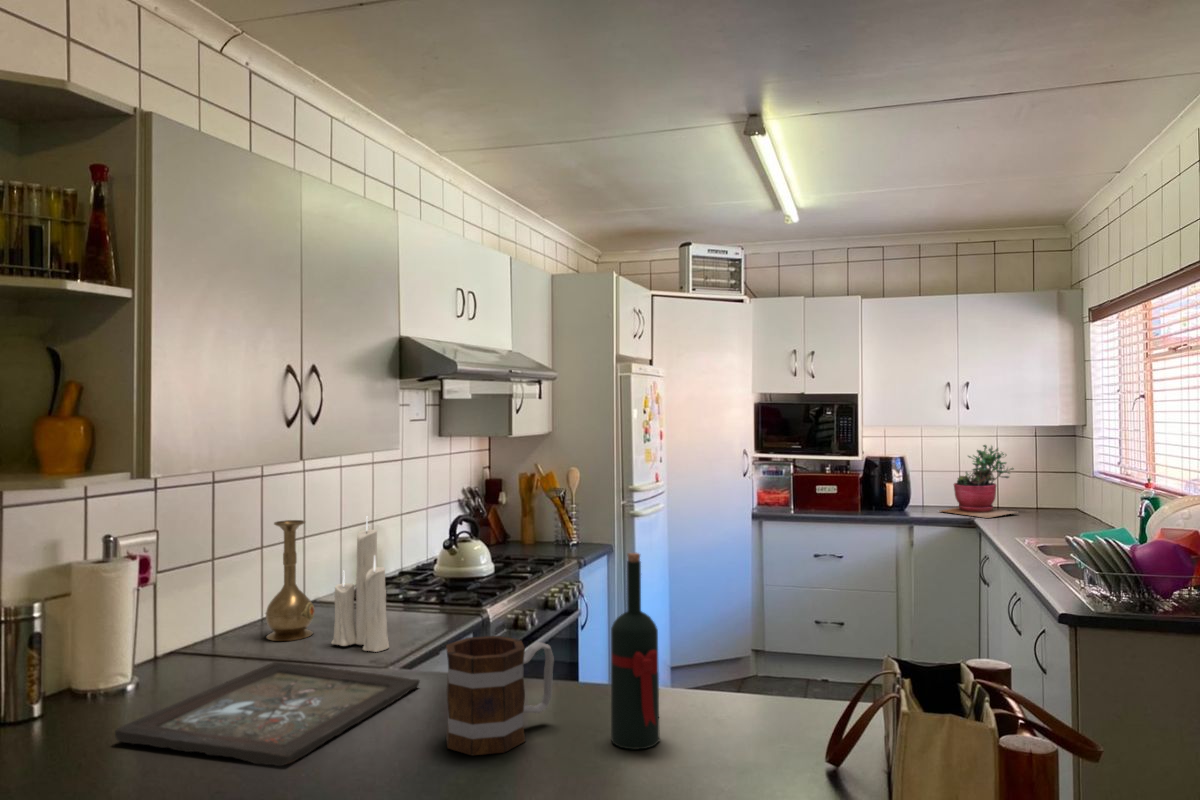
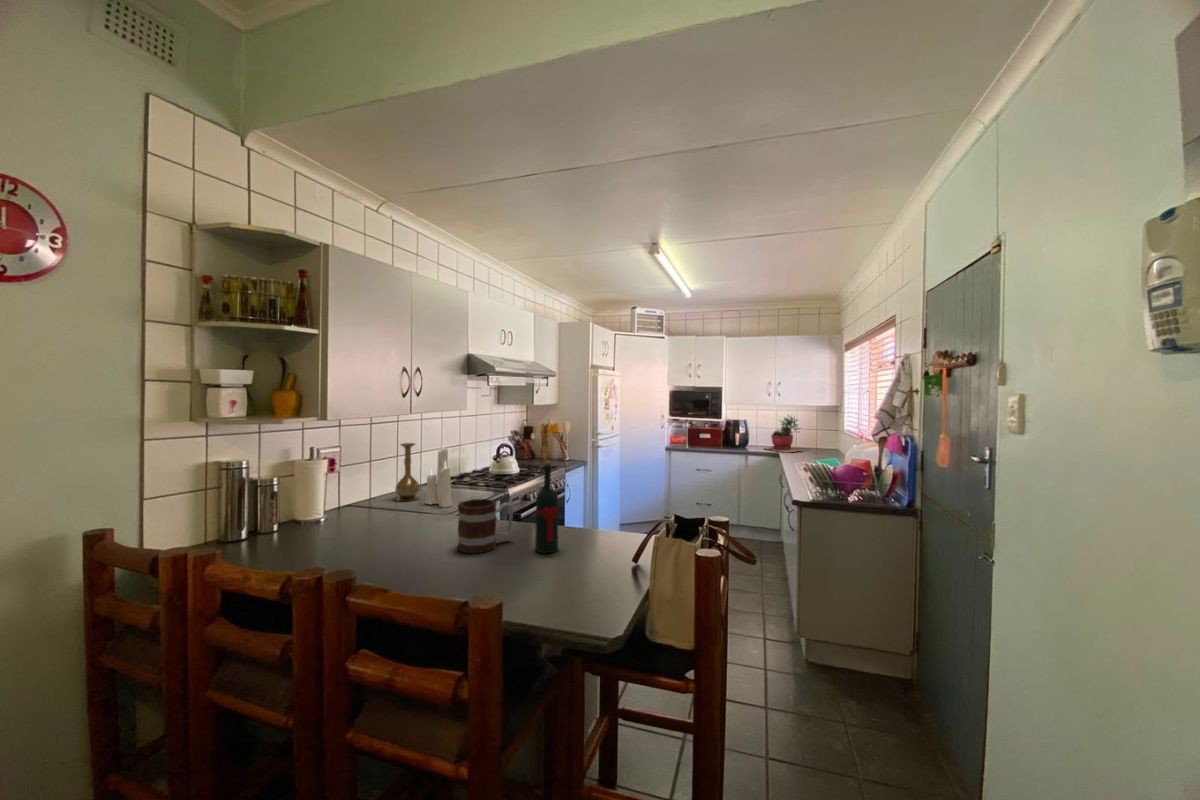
tray: present [115,662,420,766] -> none [307,510,458,555]

